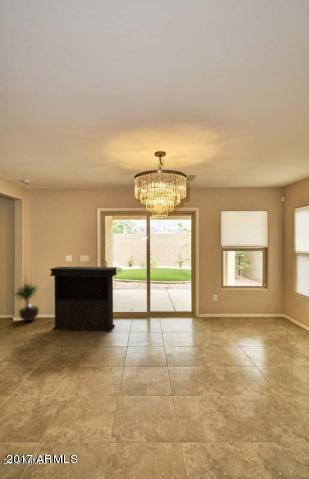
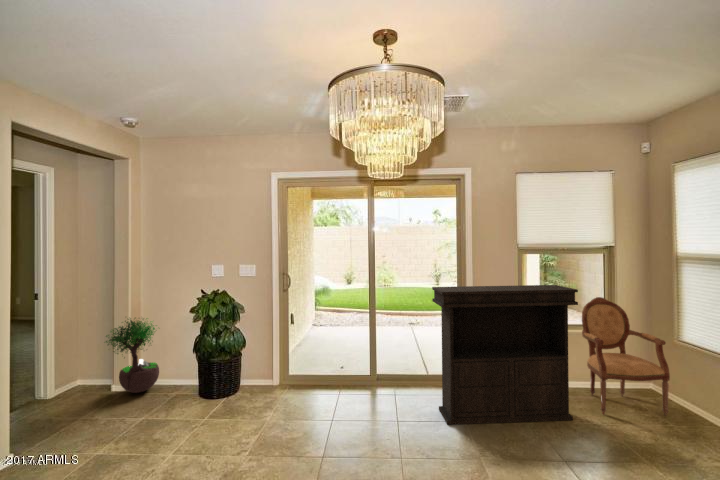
console table: present [50,267,117,332] -> present [432,285,578,425]
armchair: none [250,273,287,327] -> present [582,297,670,416]

